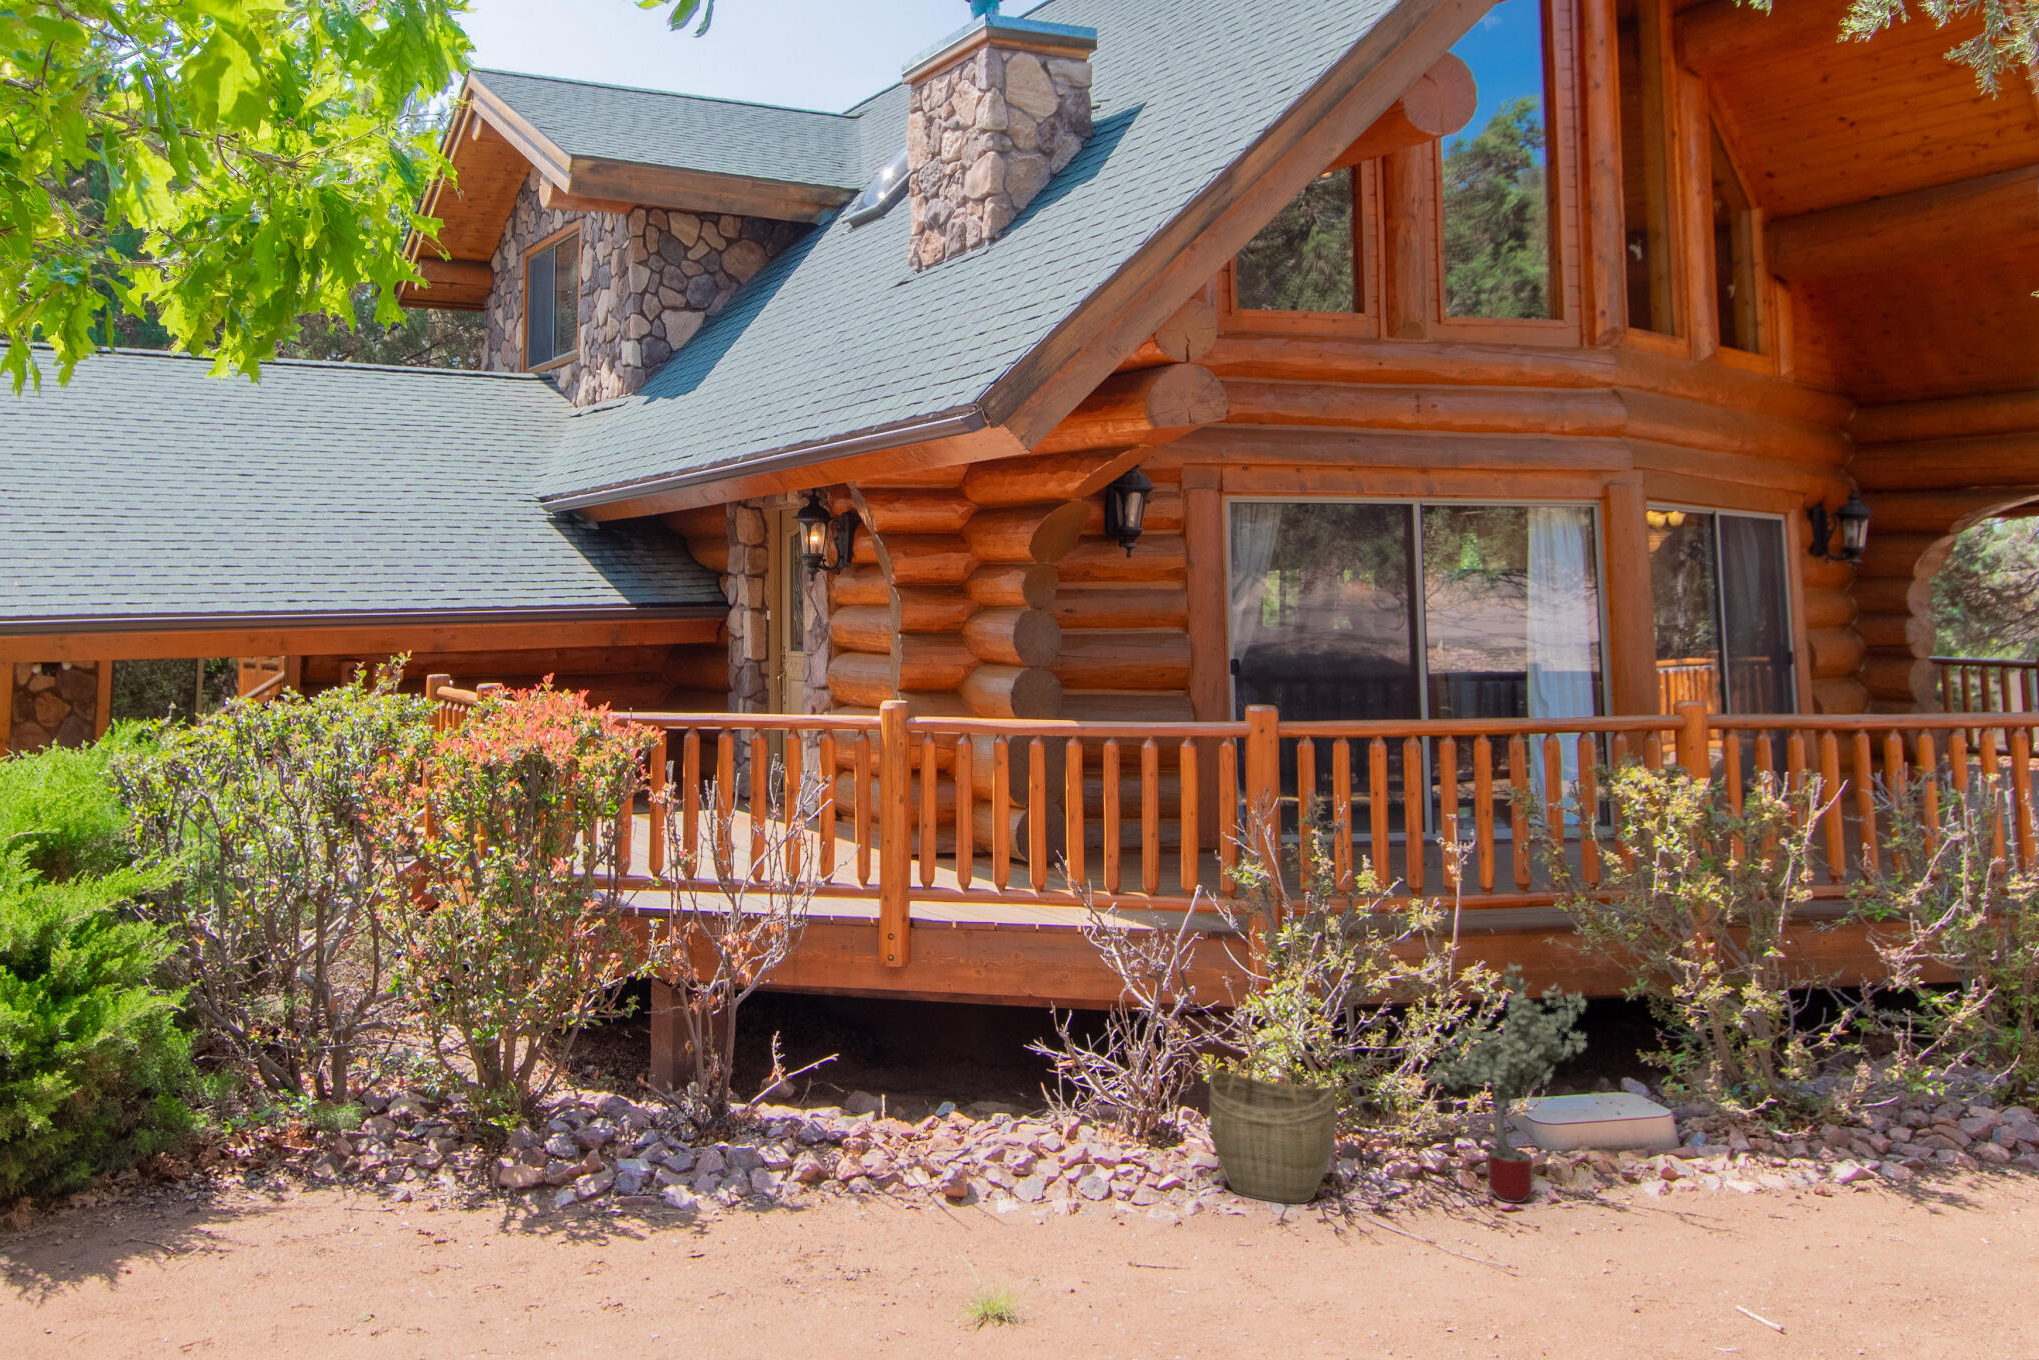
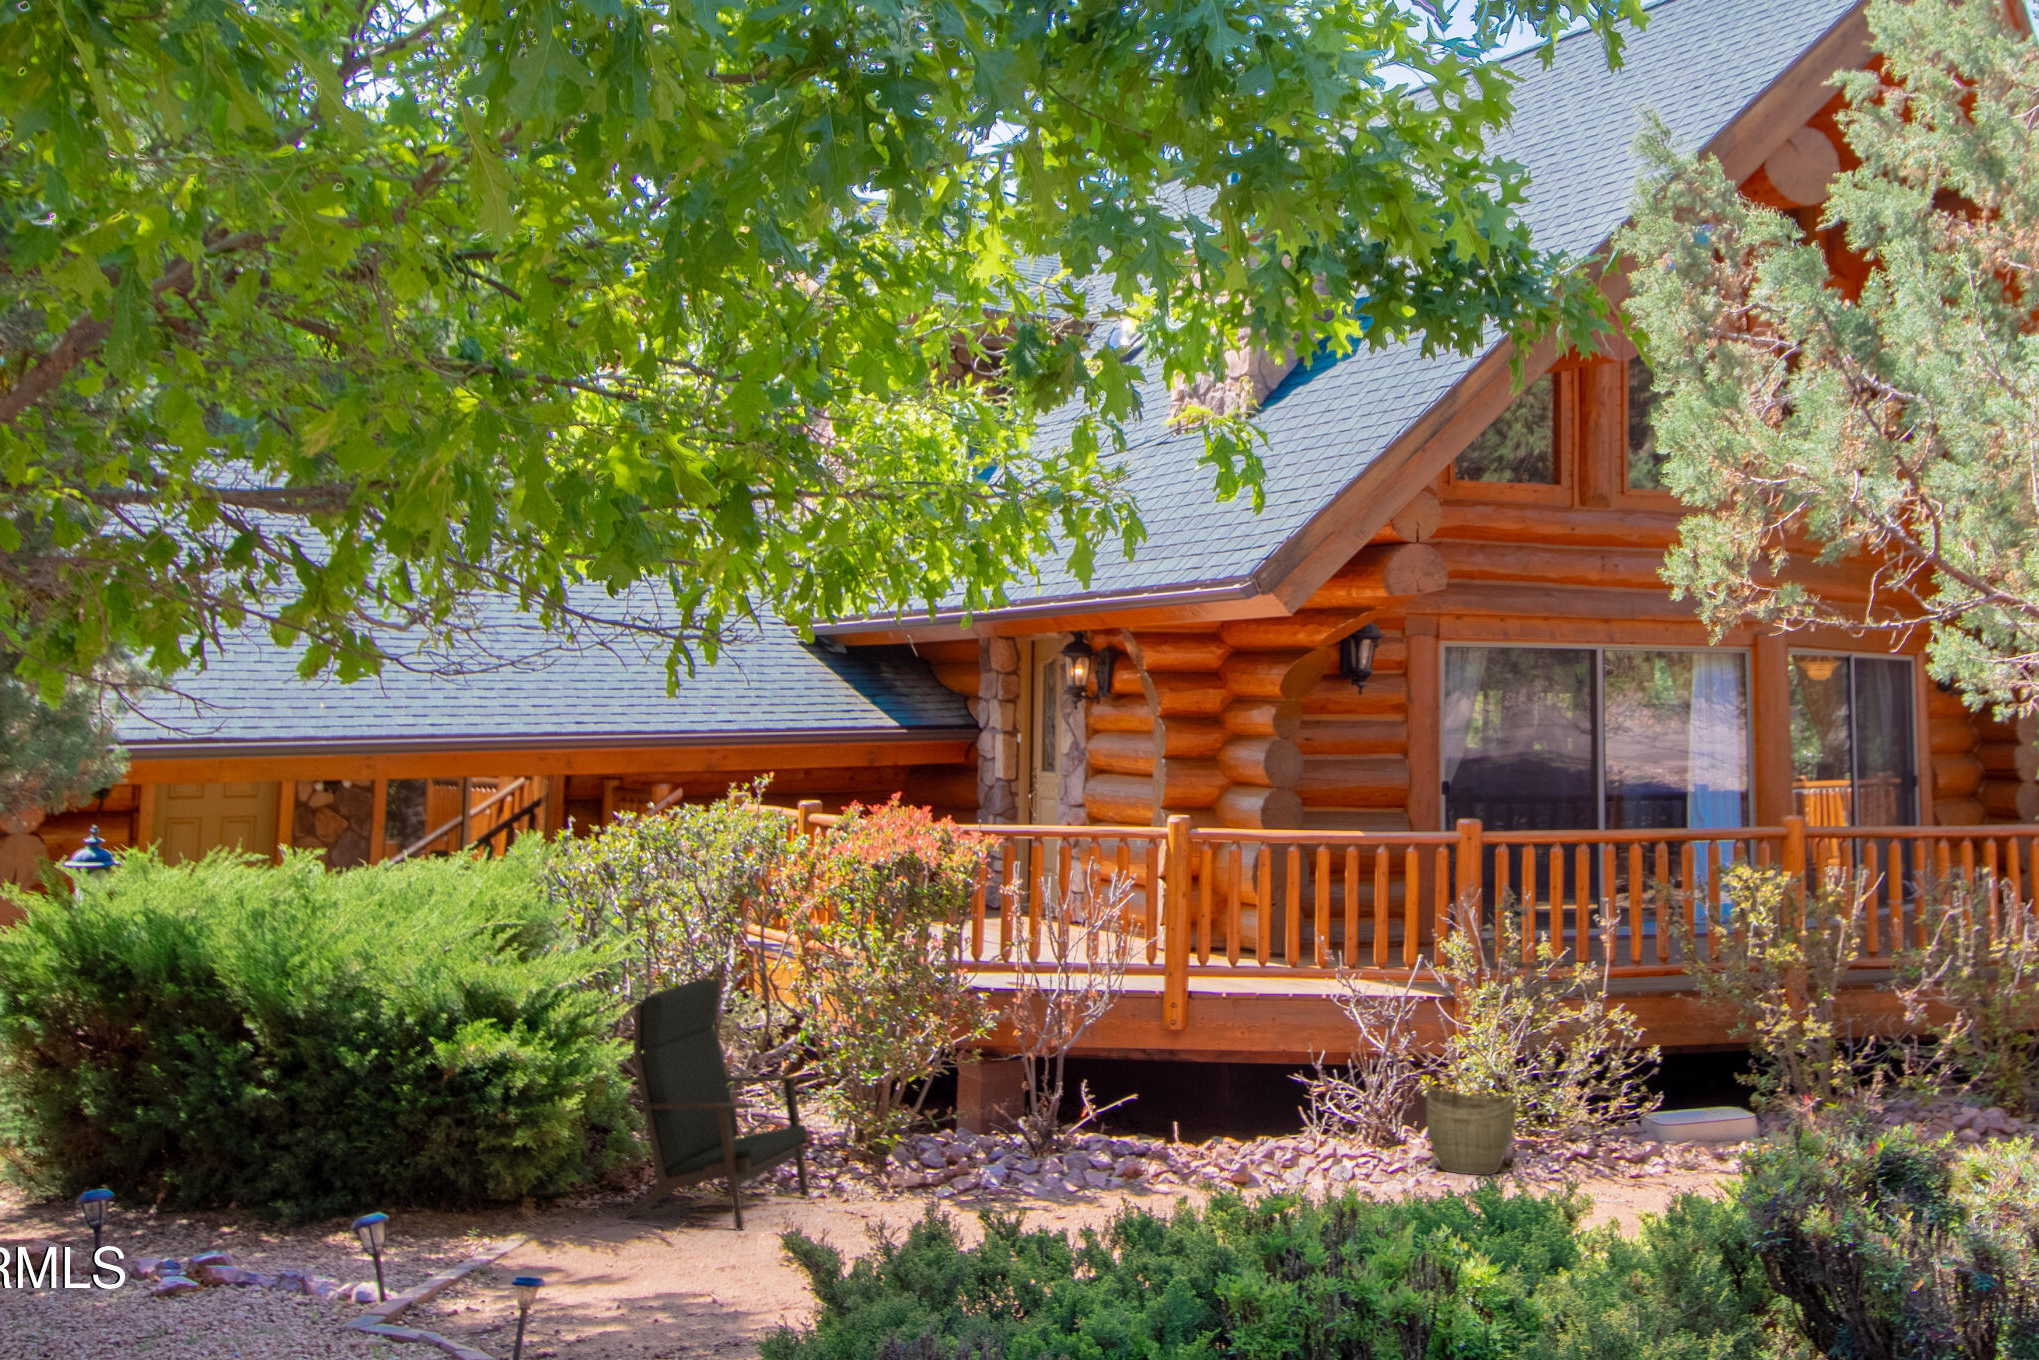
lounge chair: none [54,896,351,1270] -> present [622,978,819,1231]
potted tree: present [1428,963,1587,1203] -> none [1576,1004,1687,1170]

